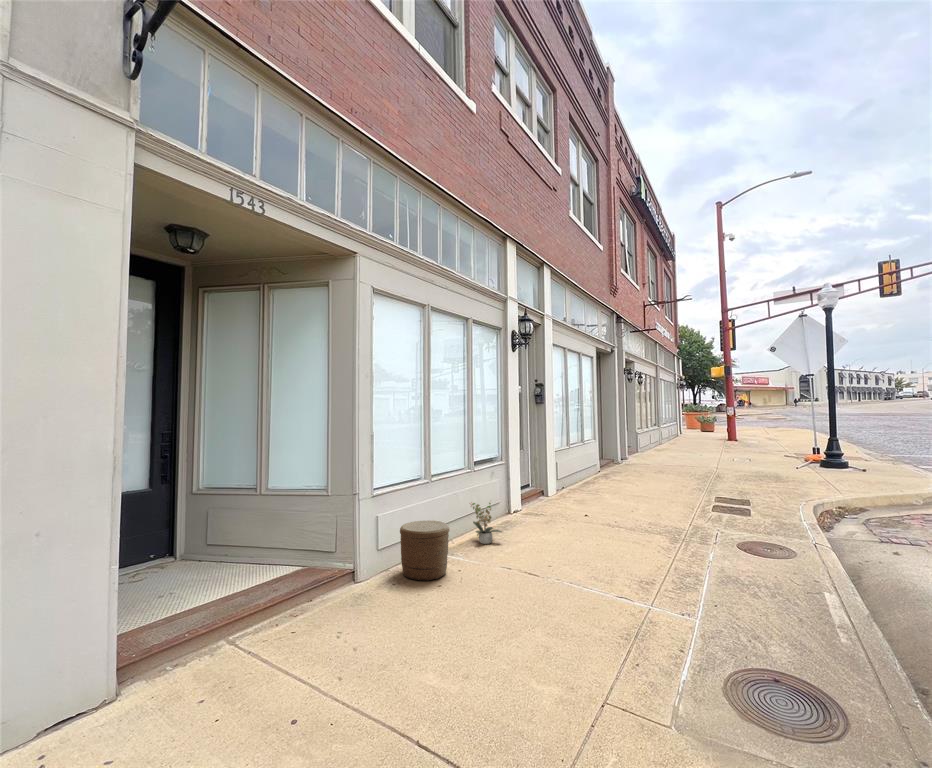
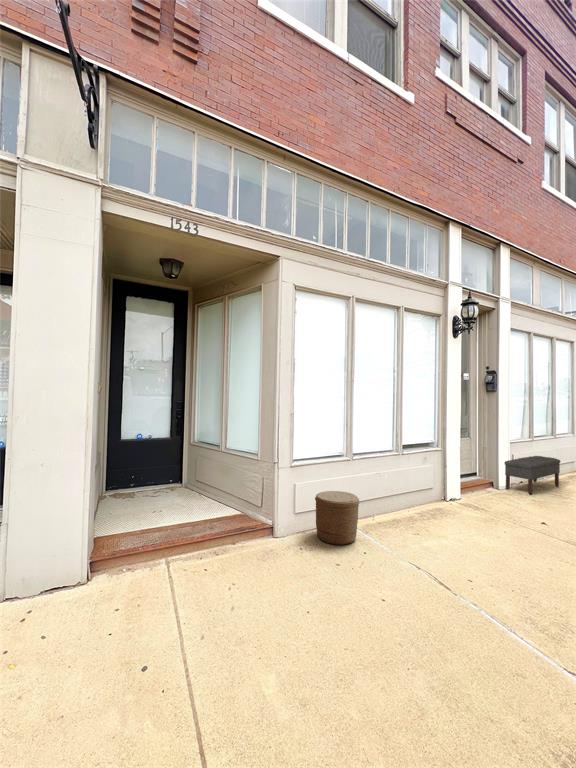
bench: none [553,466,595,503] -> present [505,456,560,495]
potted plant: present [472,503,501,544] -> none [393,480,424,521]

